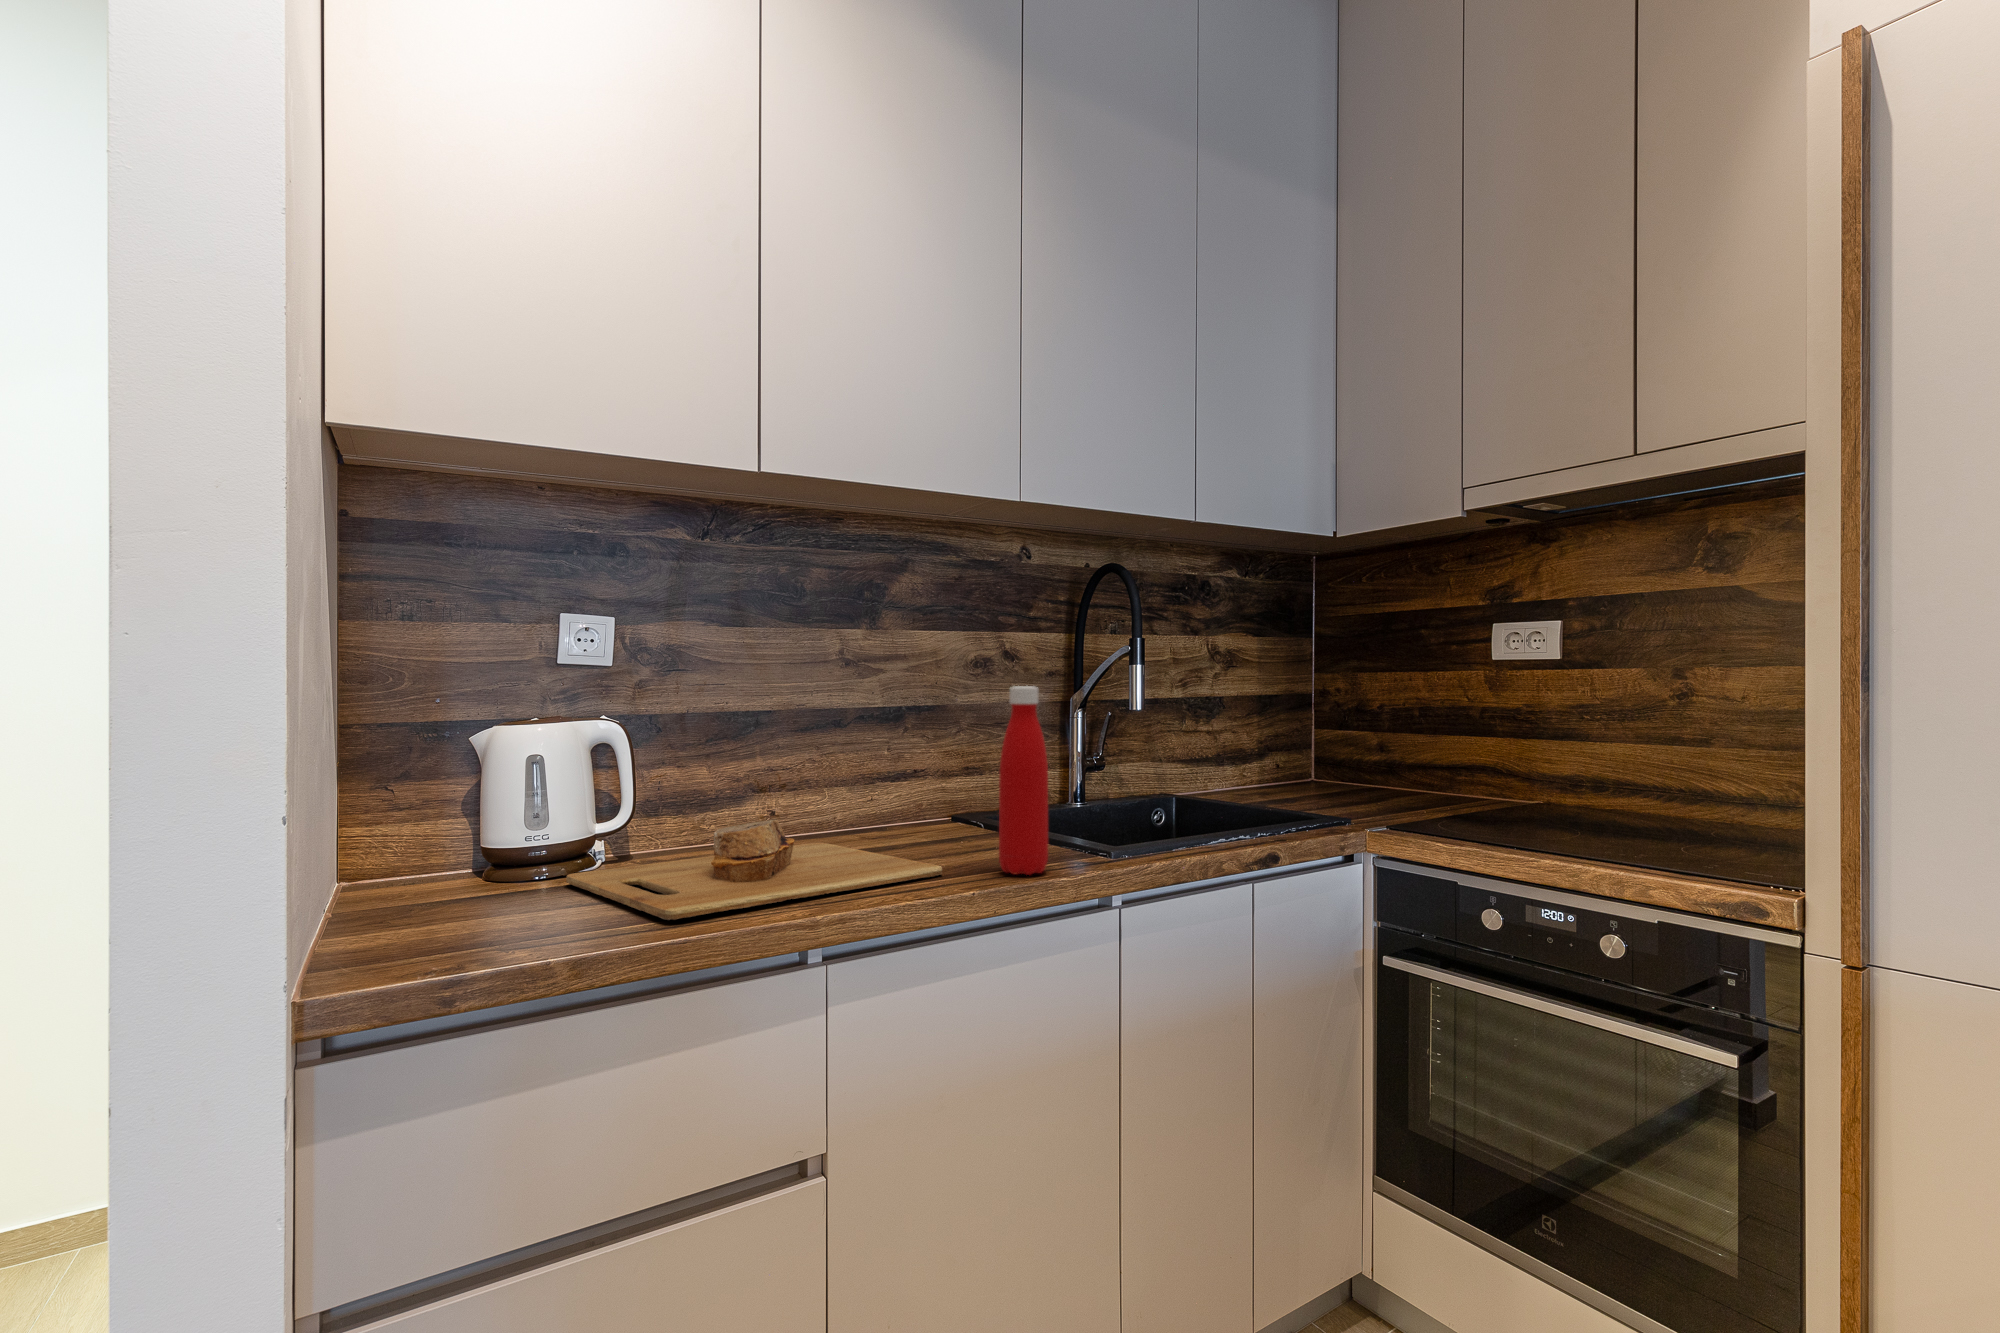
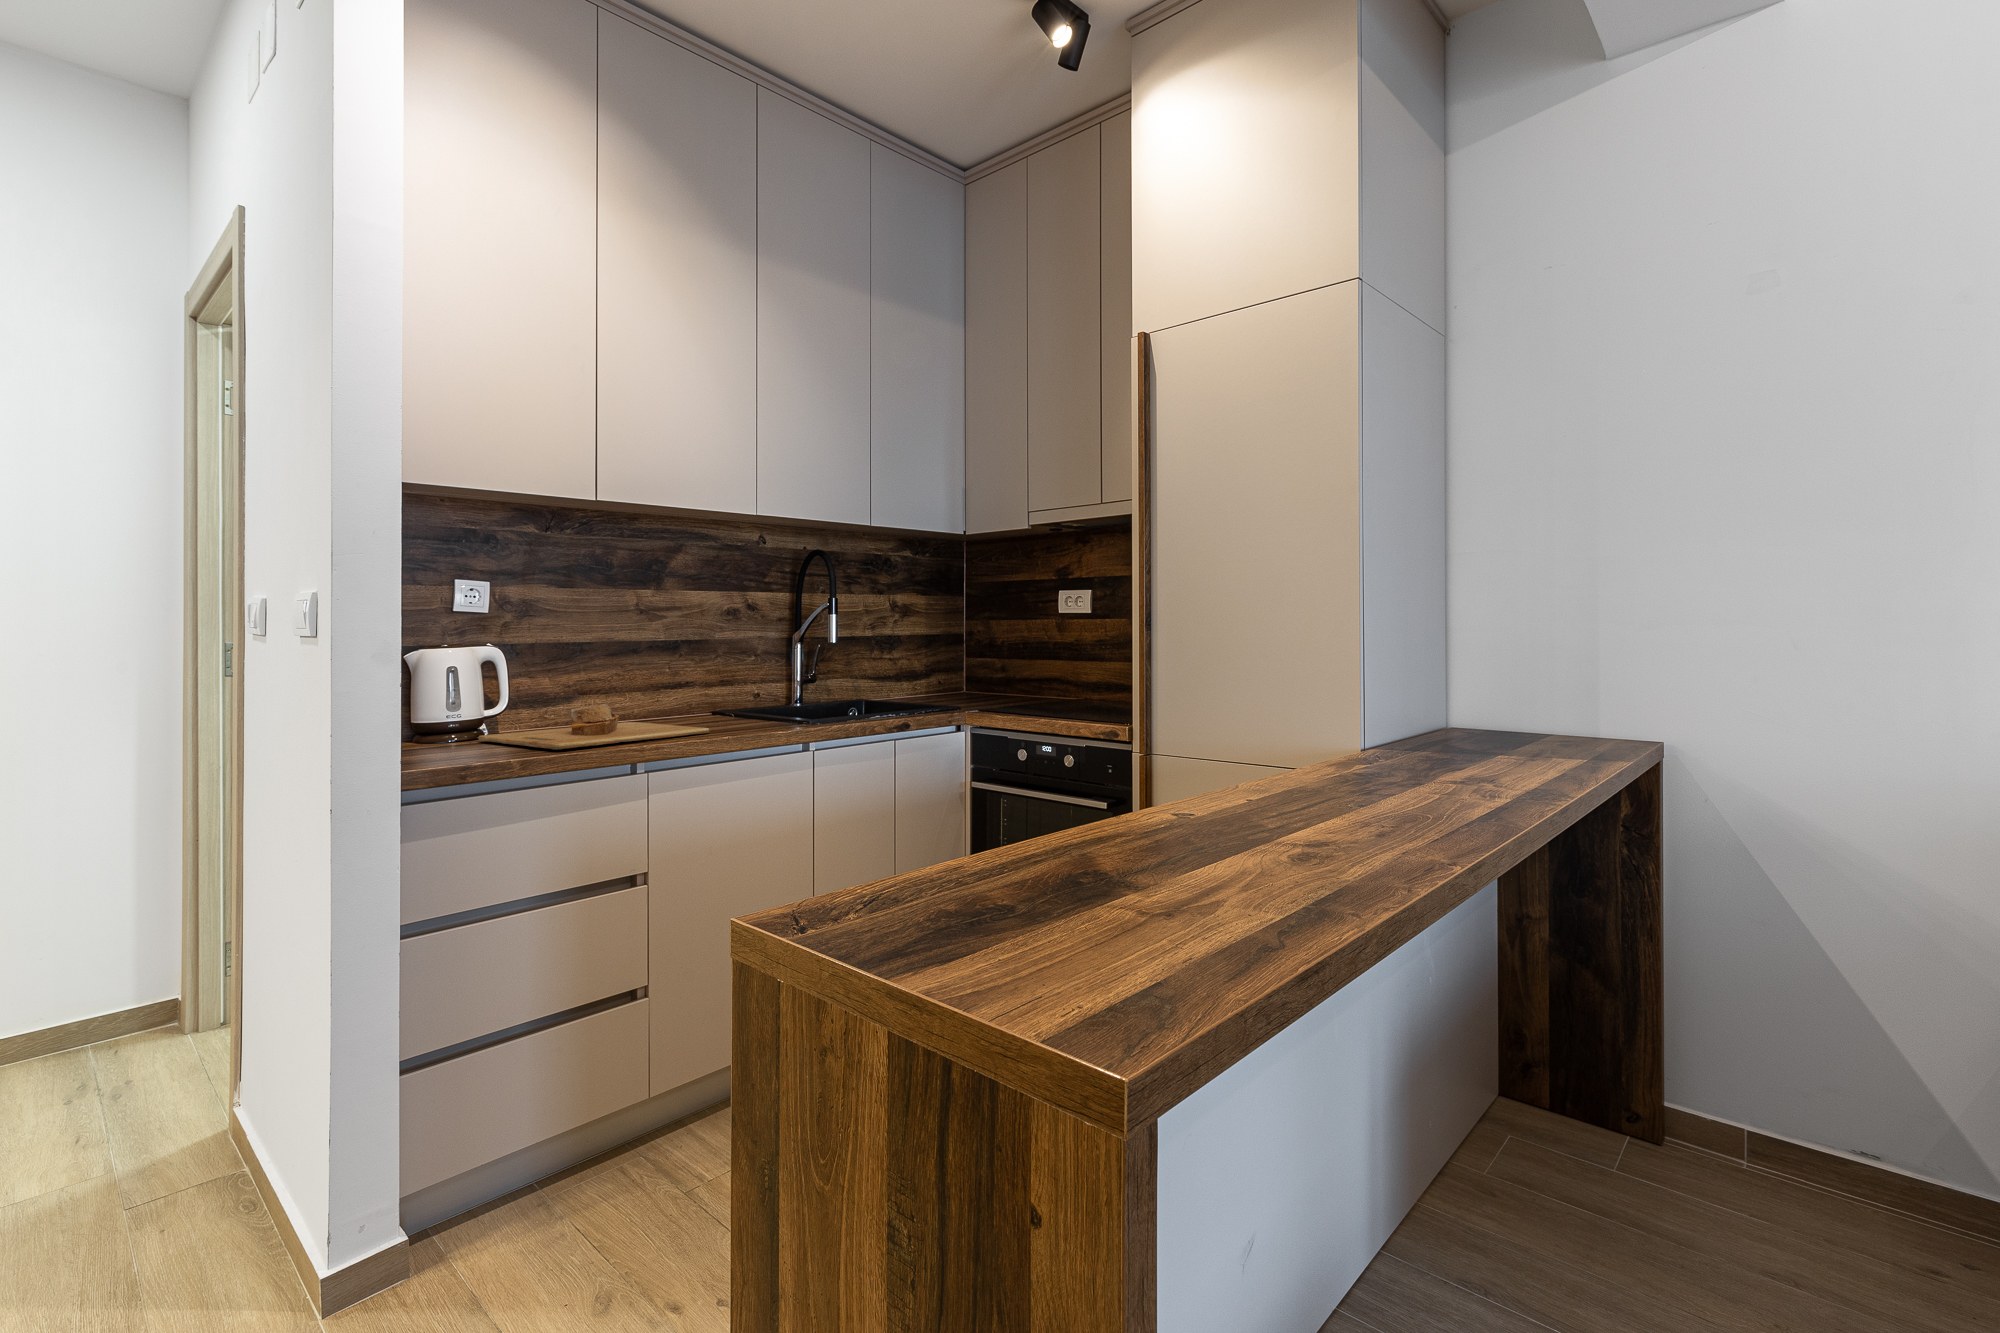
bottle: present [999,686,1049,875] -> none [742,626,771,731]

